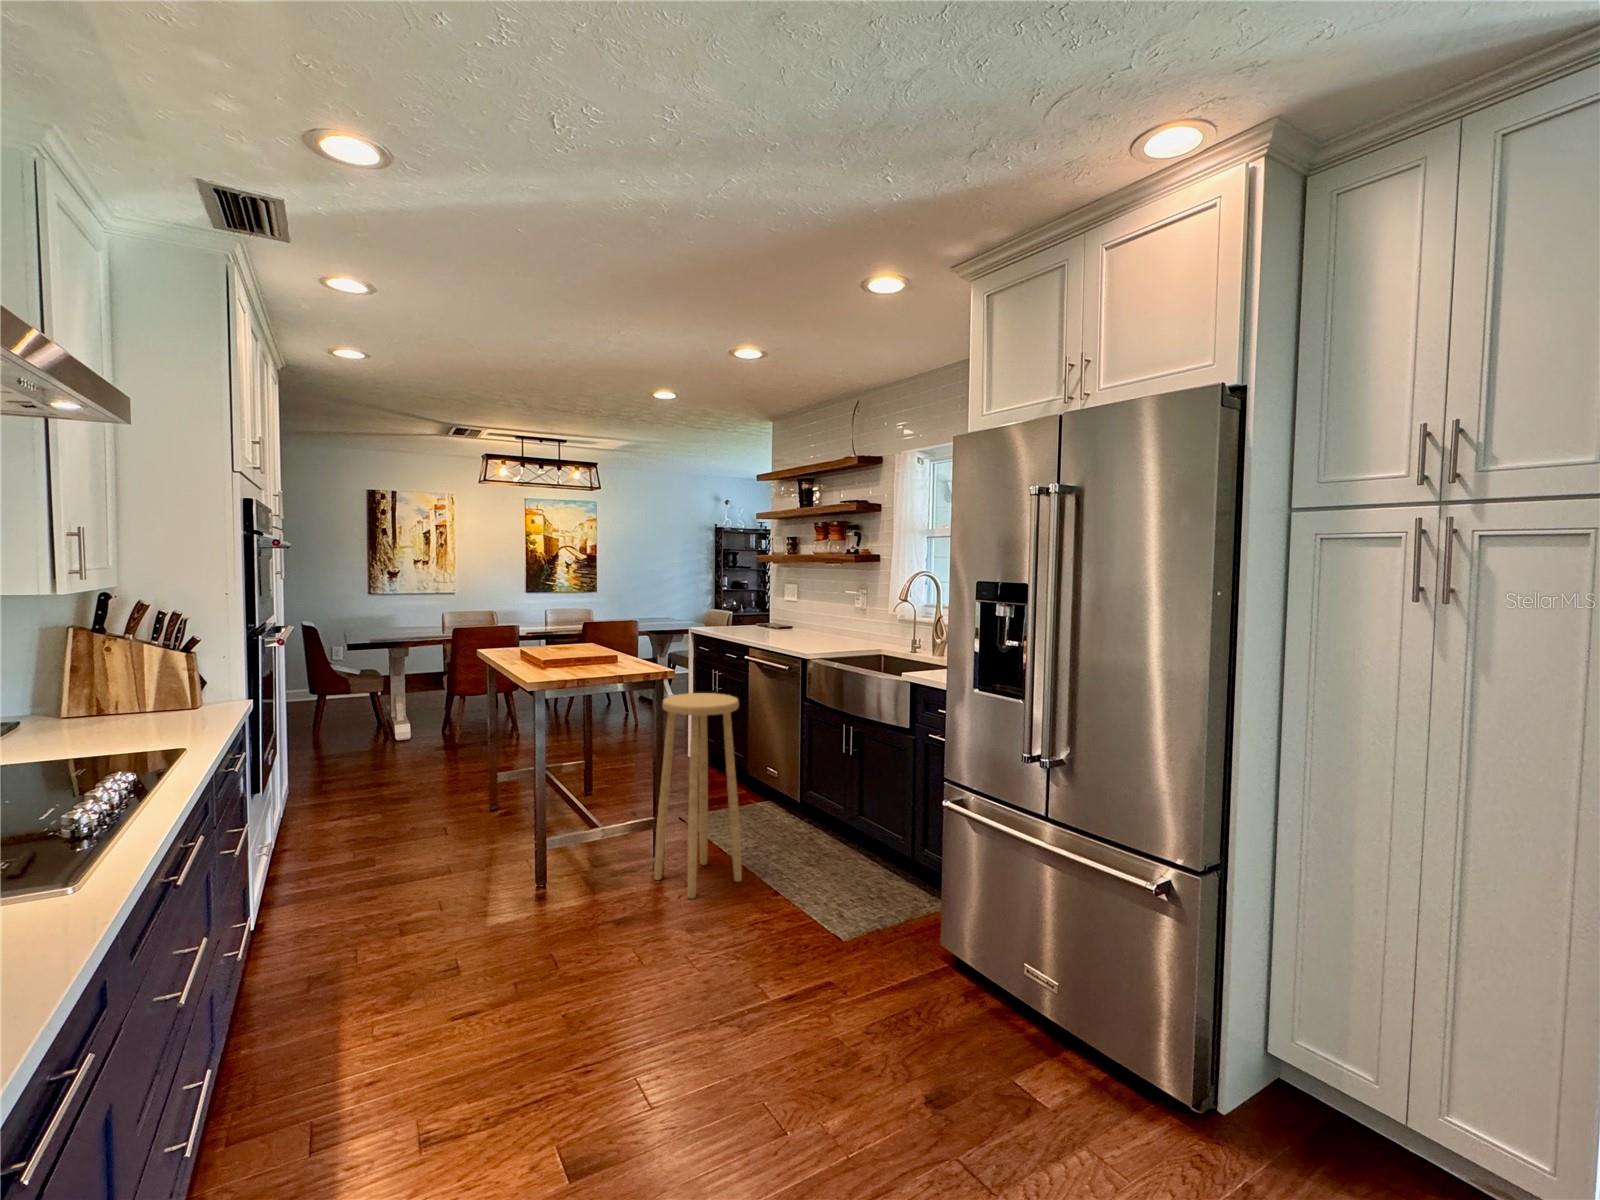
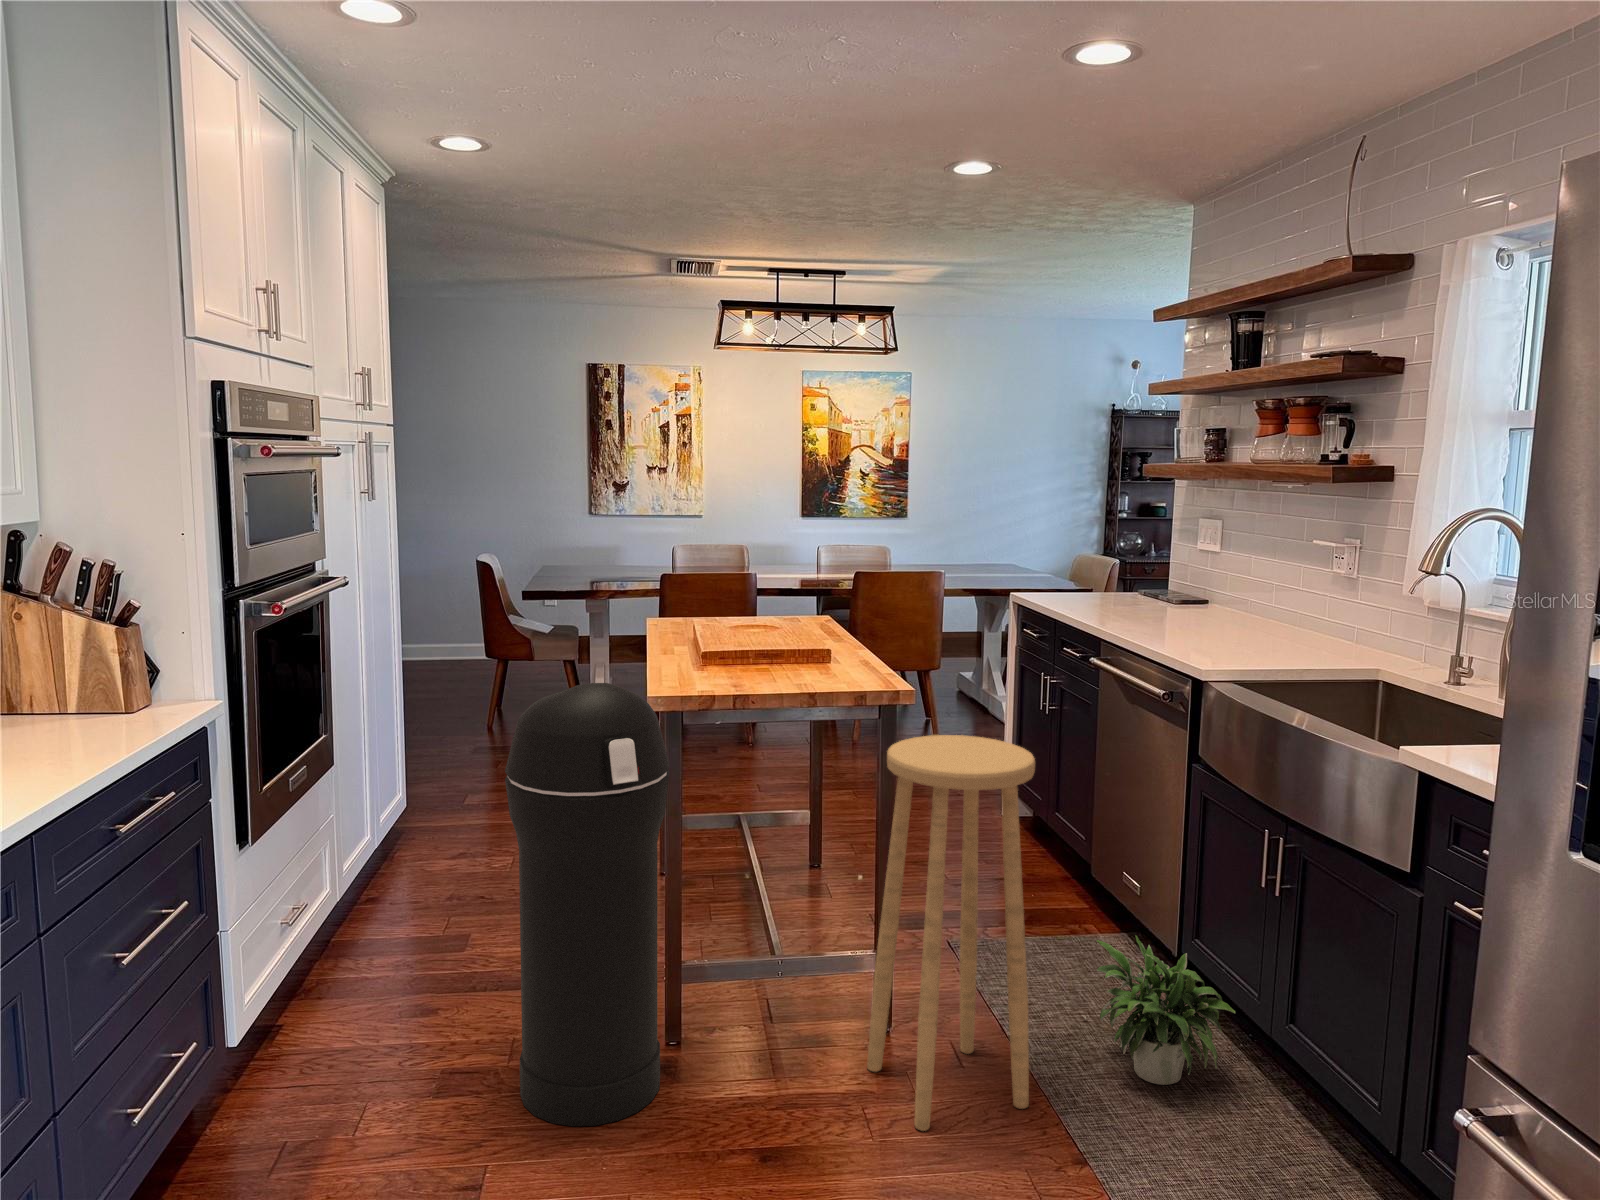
trash can: none [446,674,545,932] -> present [505,683,669,1126]
potted plant: none [757,790,834,862] -> present [1082,935,1235,1085]

